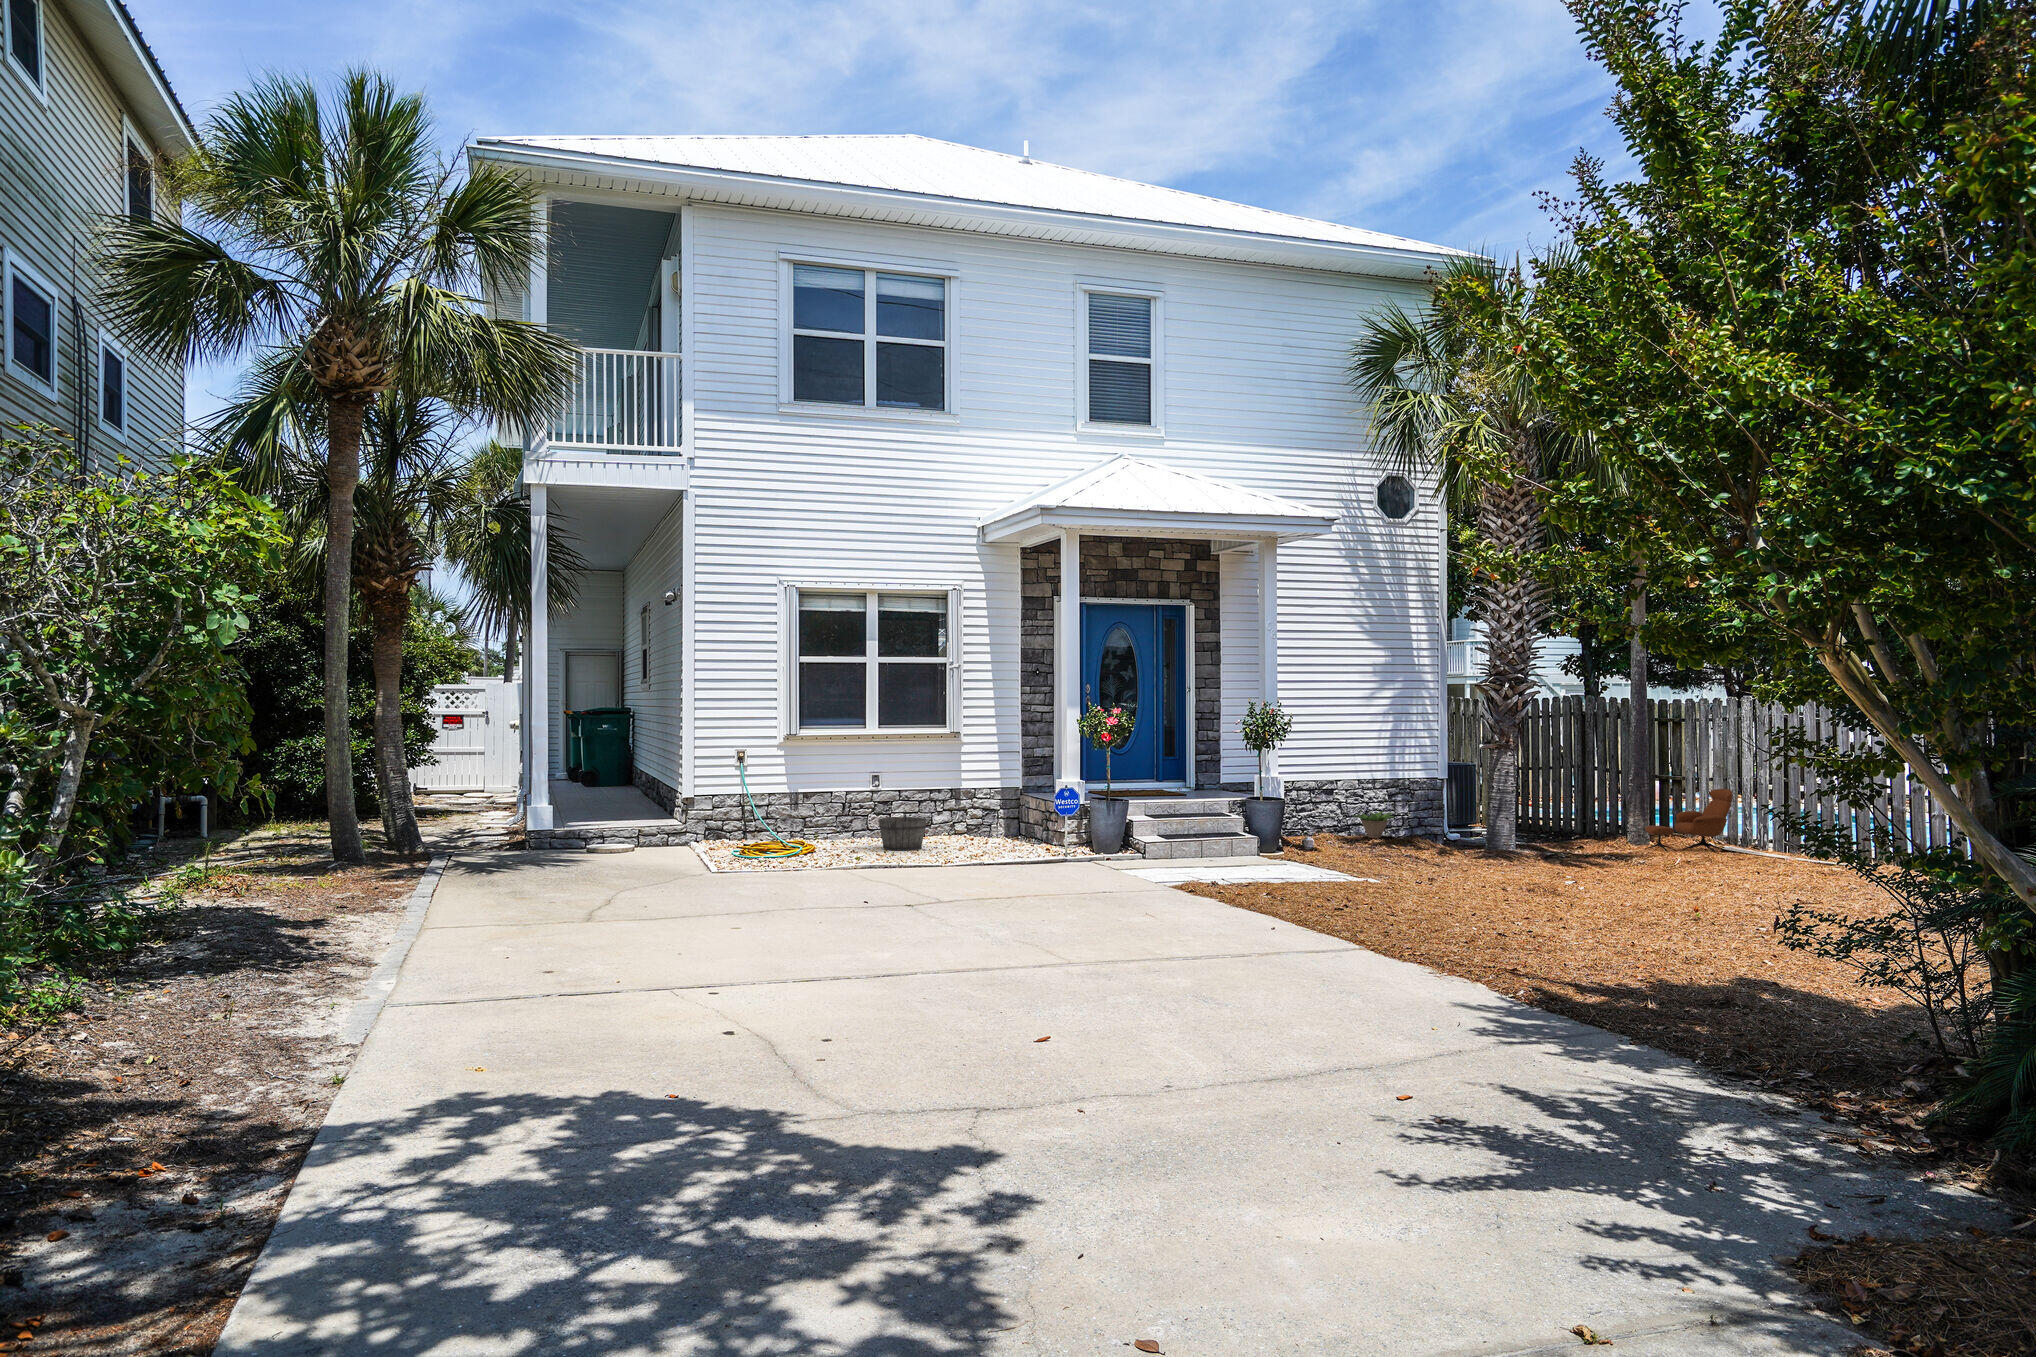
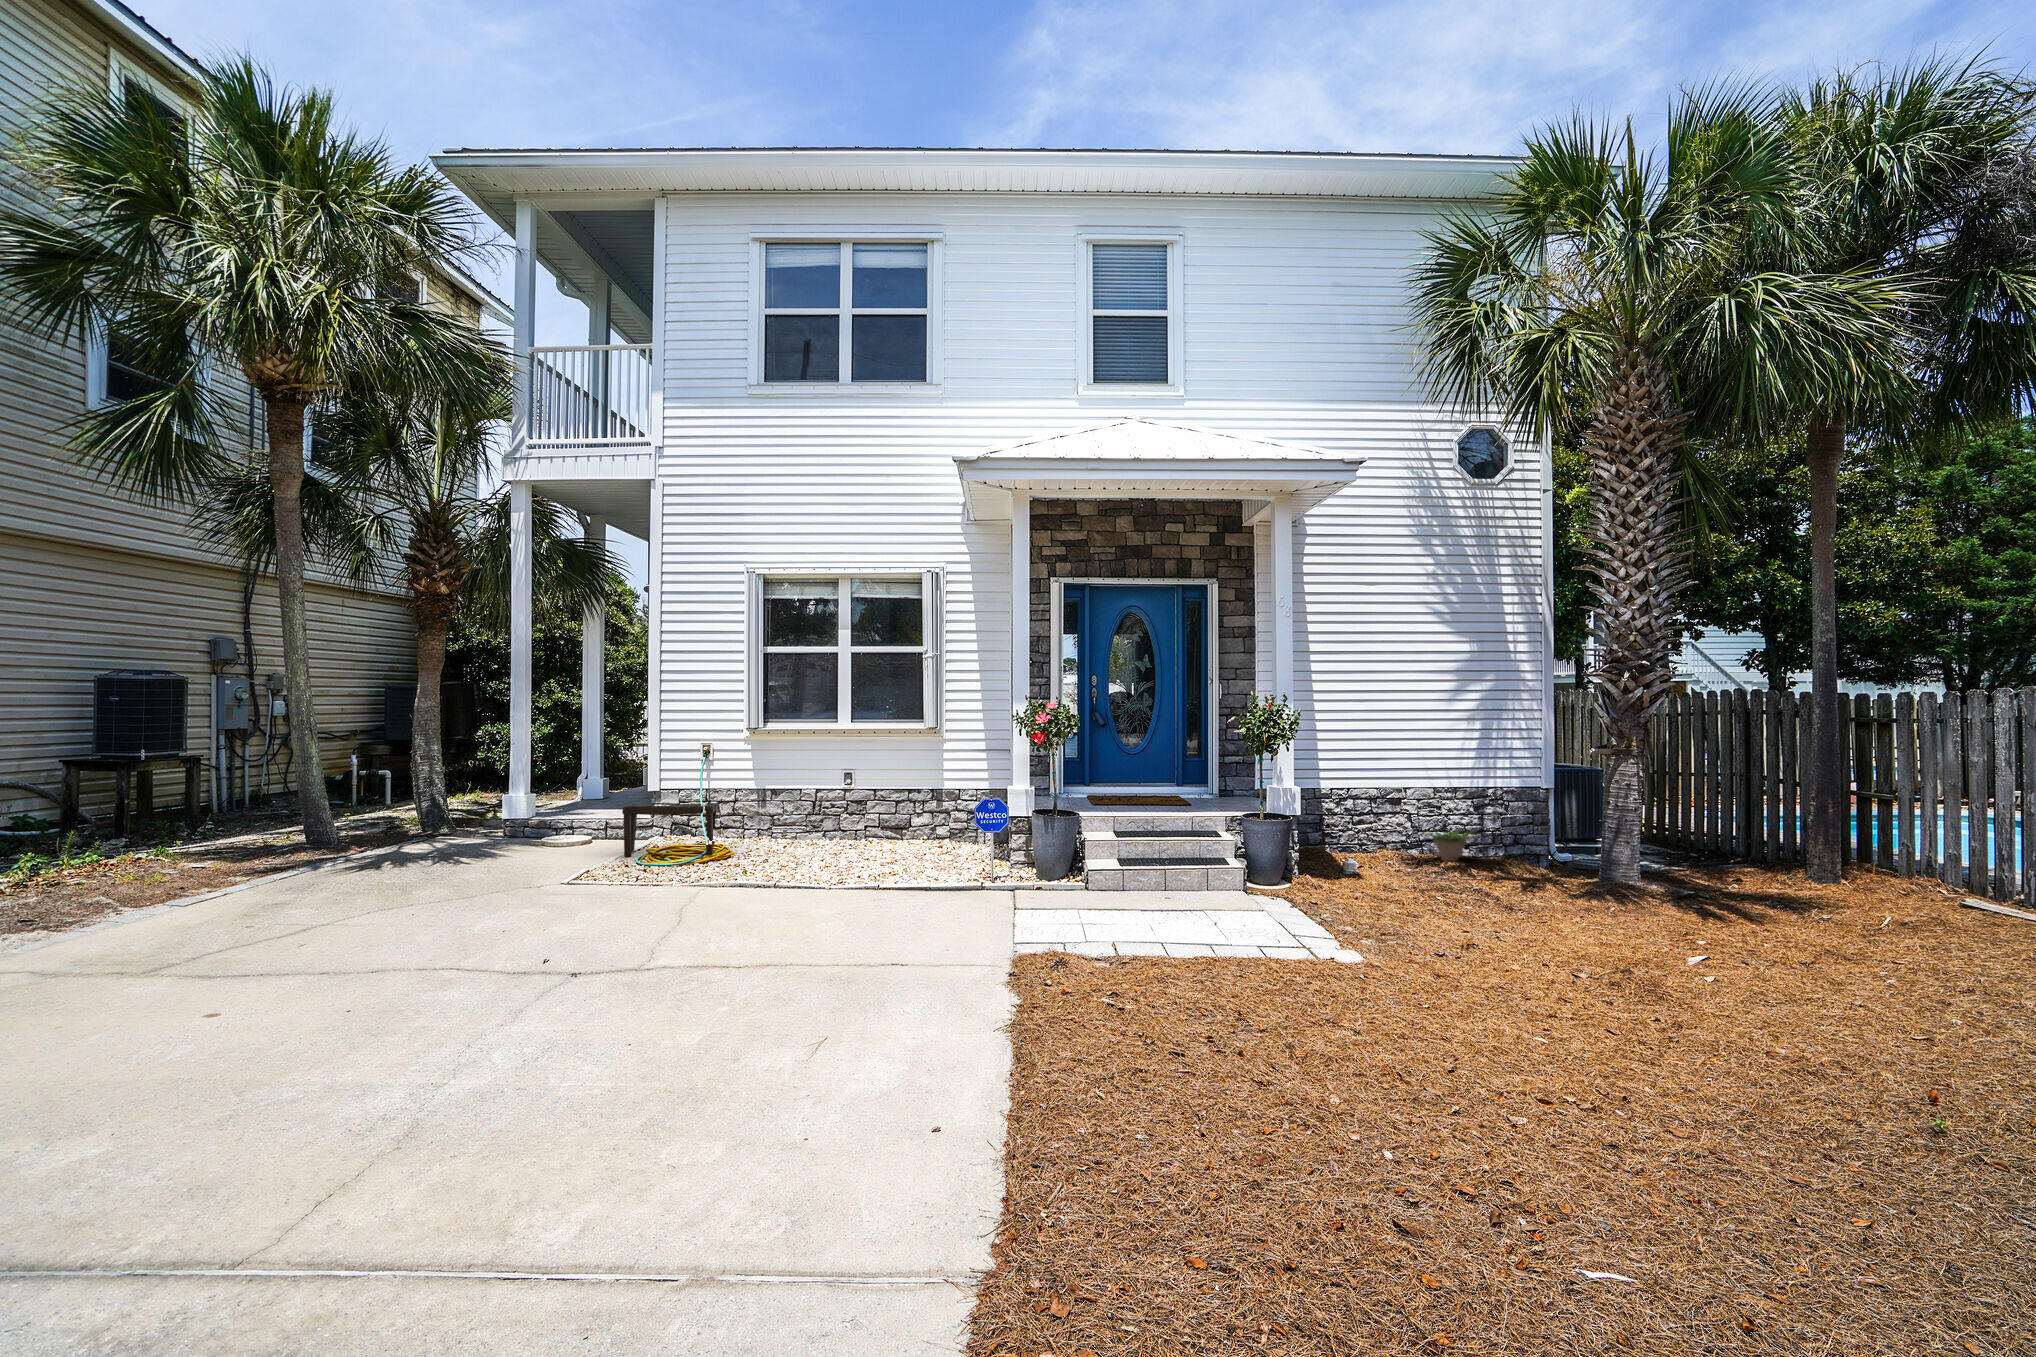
lounge chair: present [1644,789,1733,852] -> none [1840,823,1993,916]
bench: none [677,806,768,857] -> present [622,803,718,857]
wooden bucket: present [879,808,927,850] -> none [842,810,894,857]

